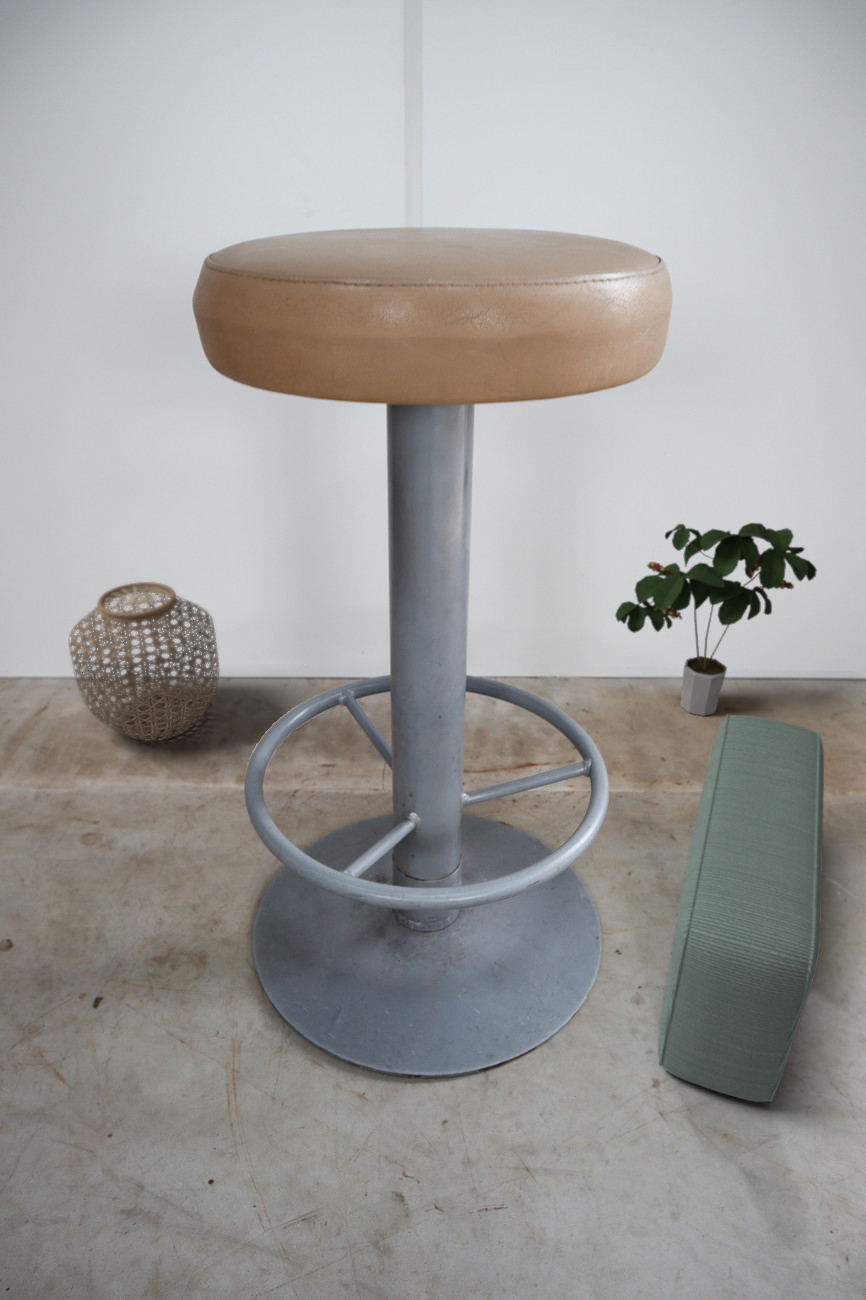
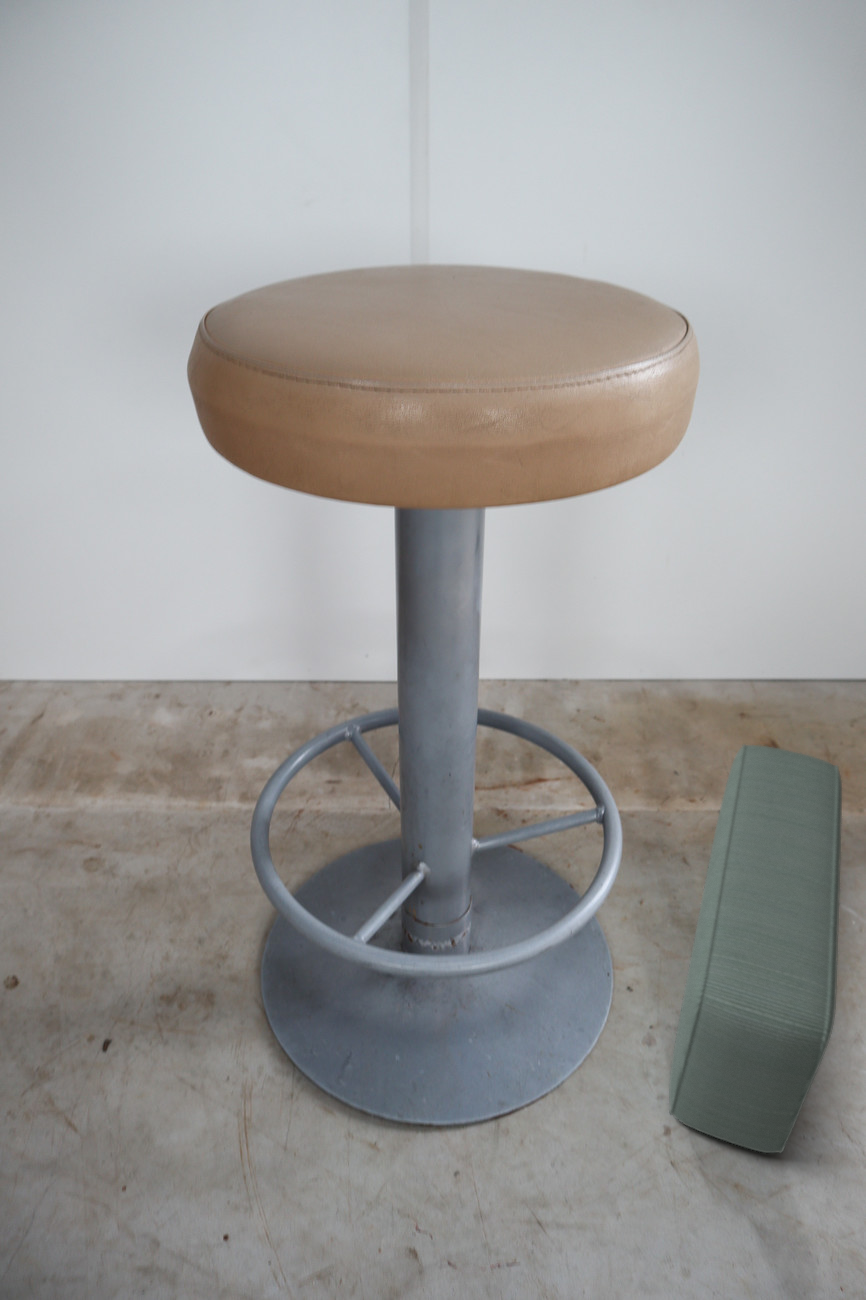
potted plant: present [615,523,817,716] -> none [628,530,839,723]
woven basket: present [69,582,219,740] -> none [65,592,220,754]

